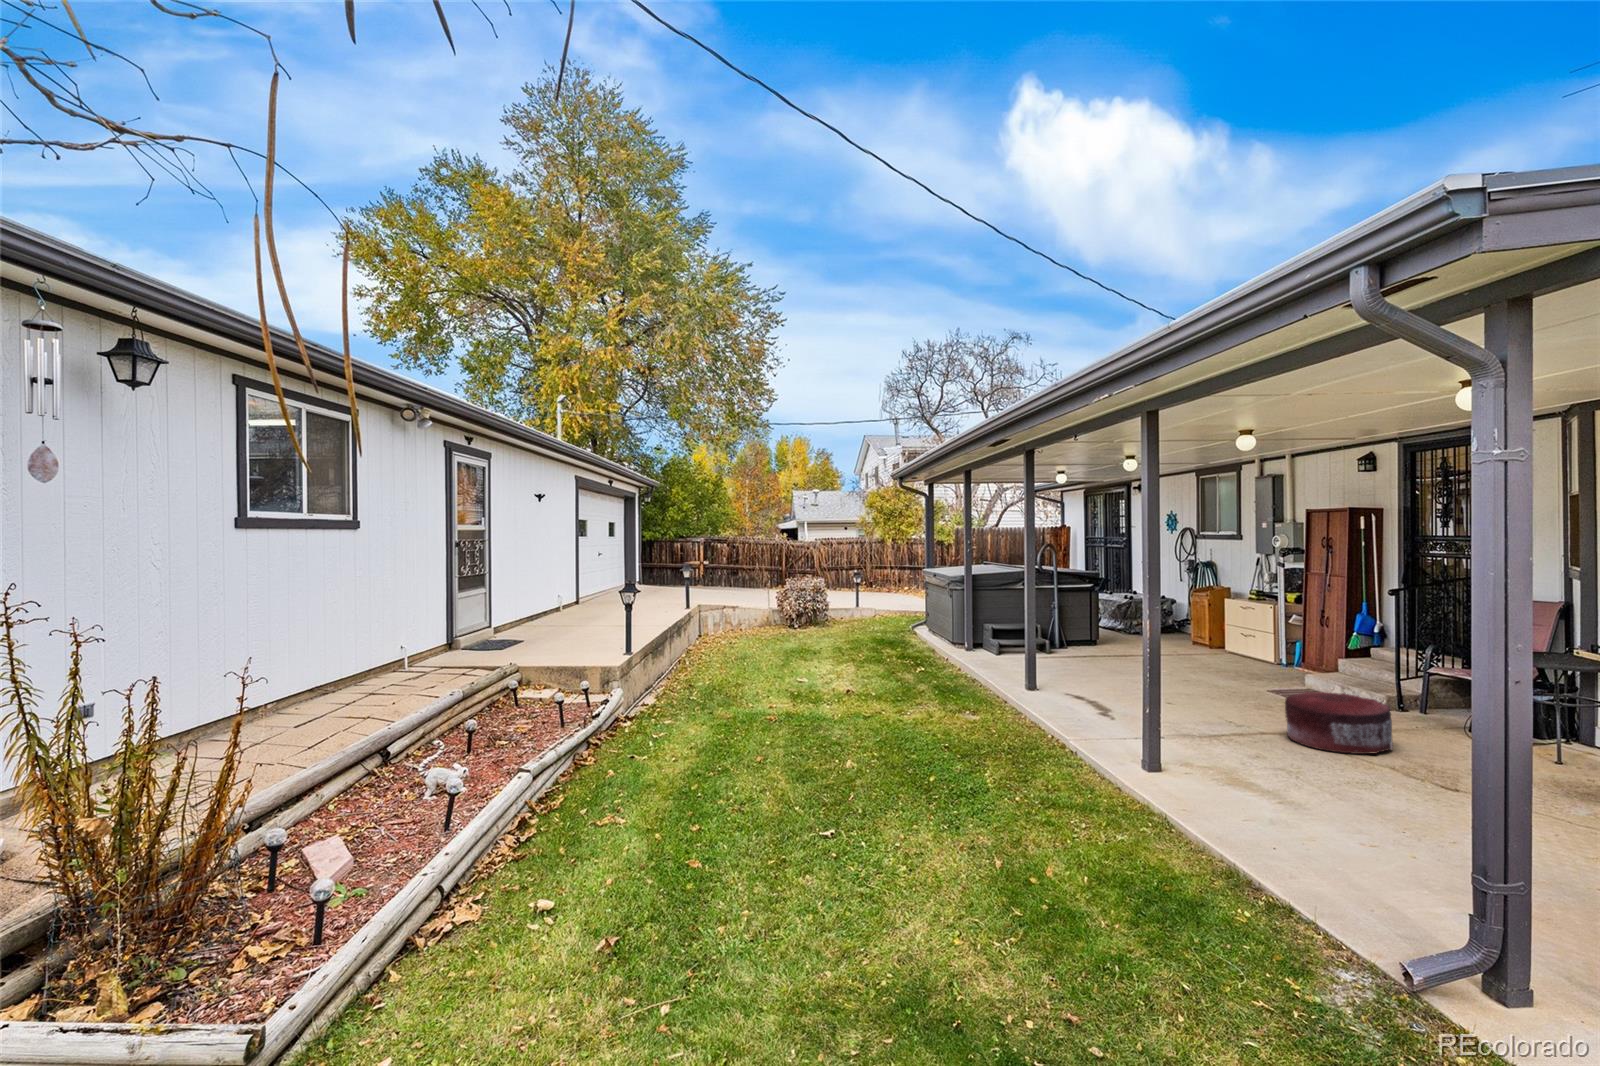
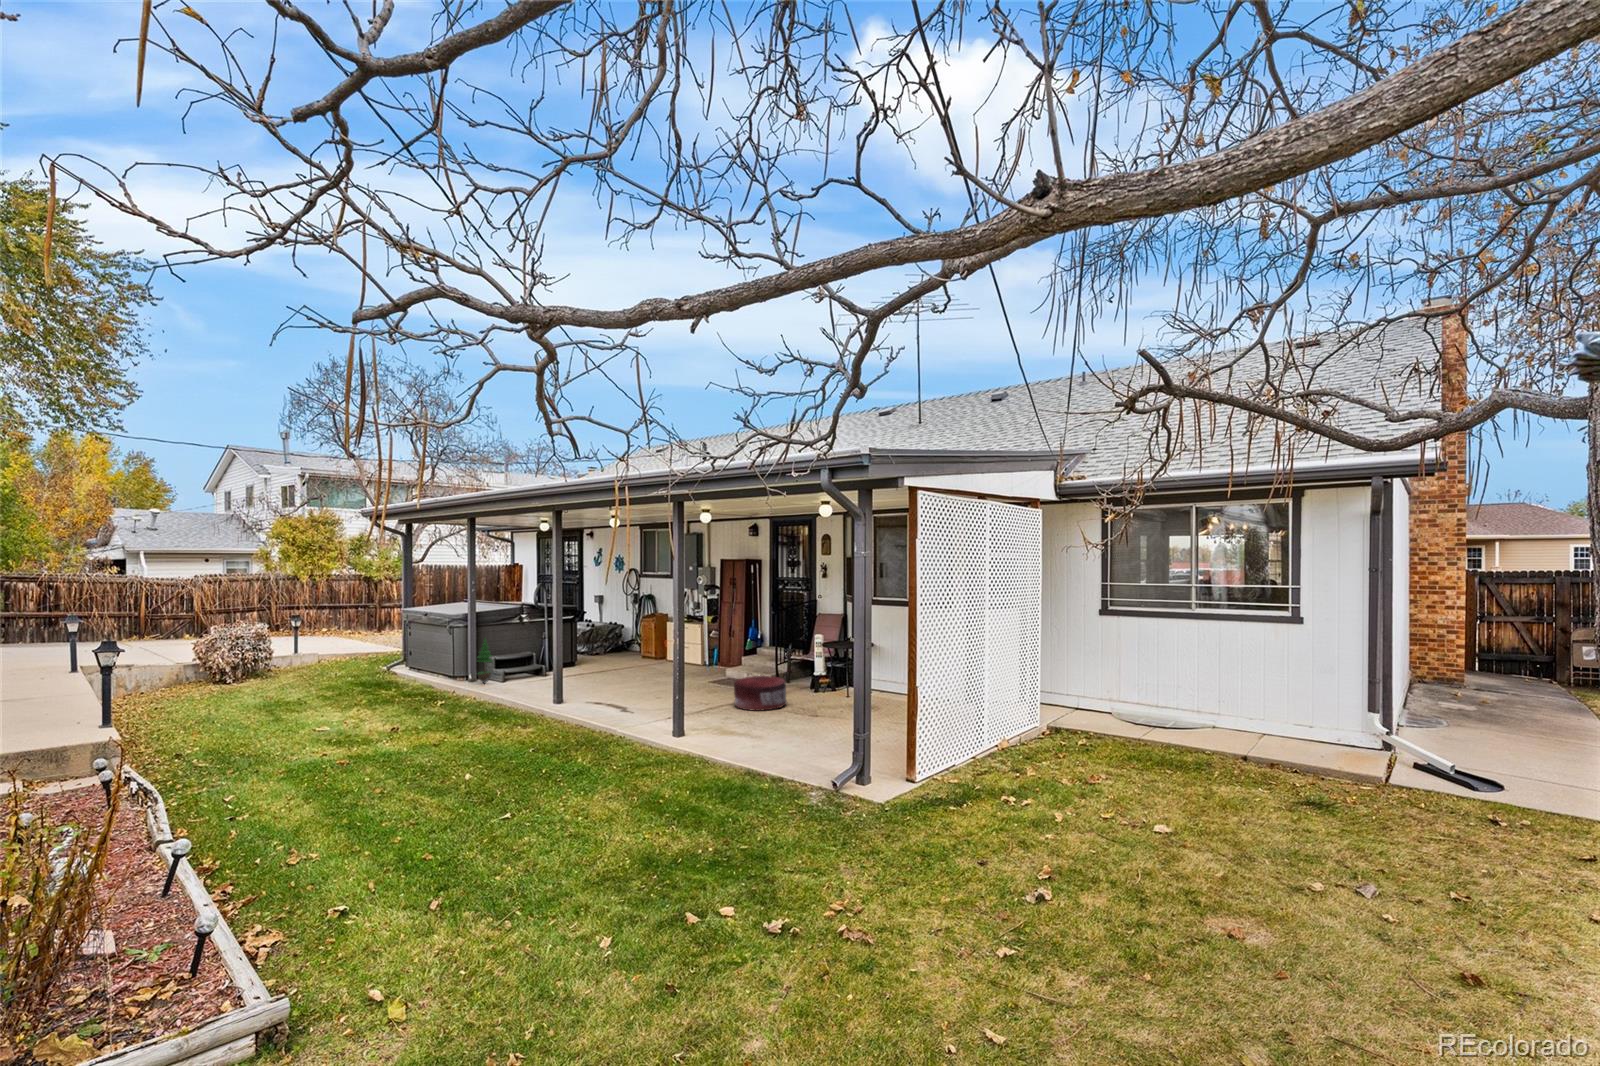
potted tree: none [969,603,989,655] -> present [478,639,492,683]

